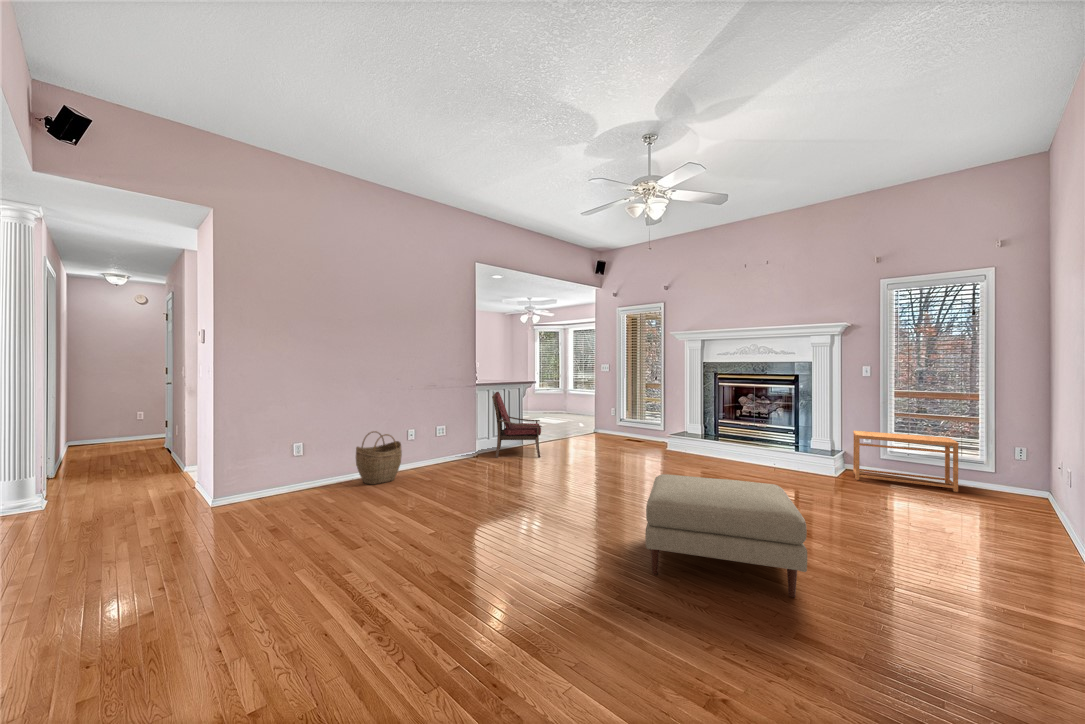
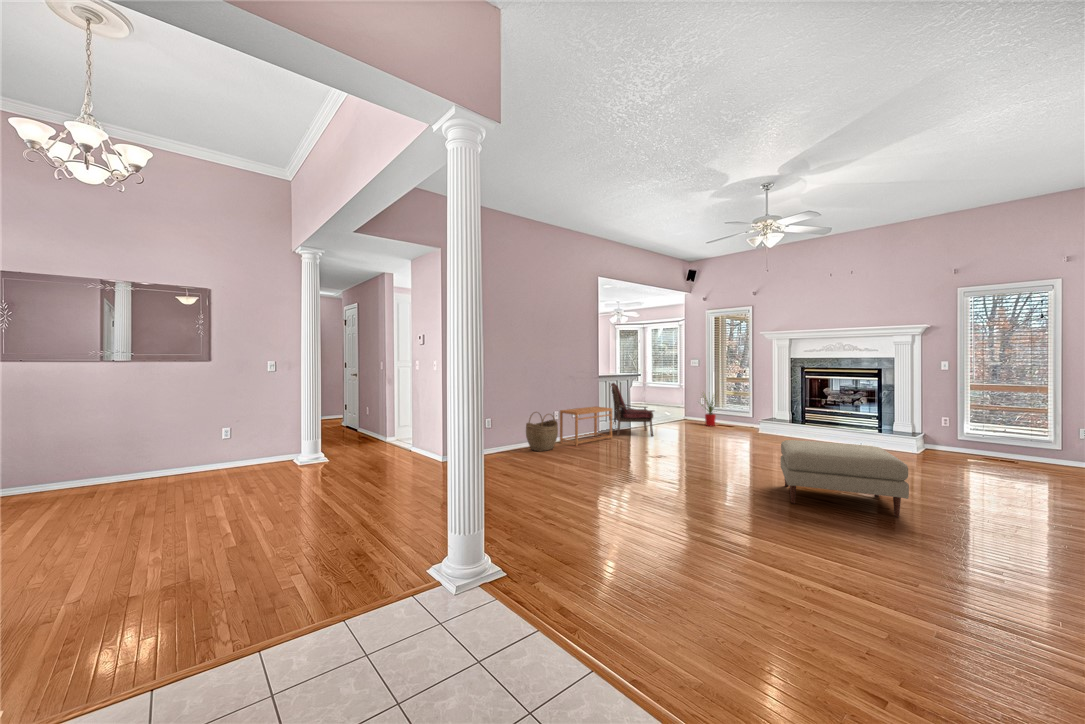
house plant: none [602,398,634,441] -> present [702,396,716,426]
side table: present [853,431,959,492] -> present [560,406,612,446]

